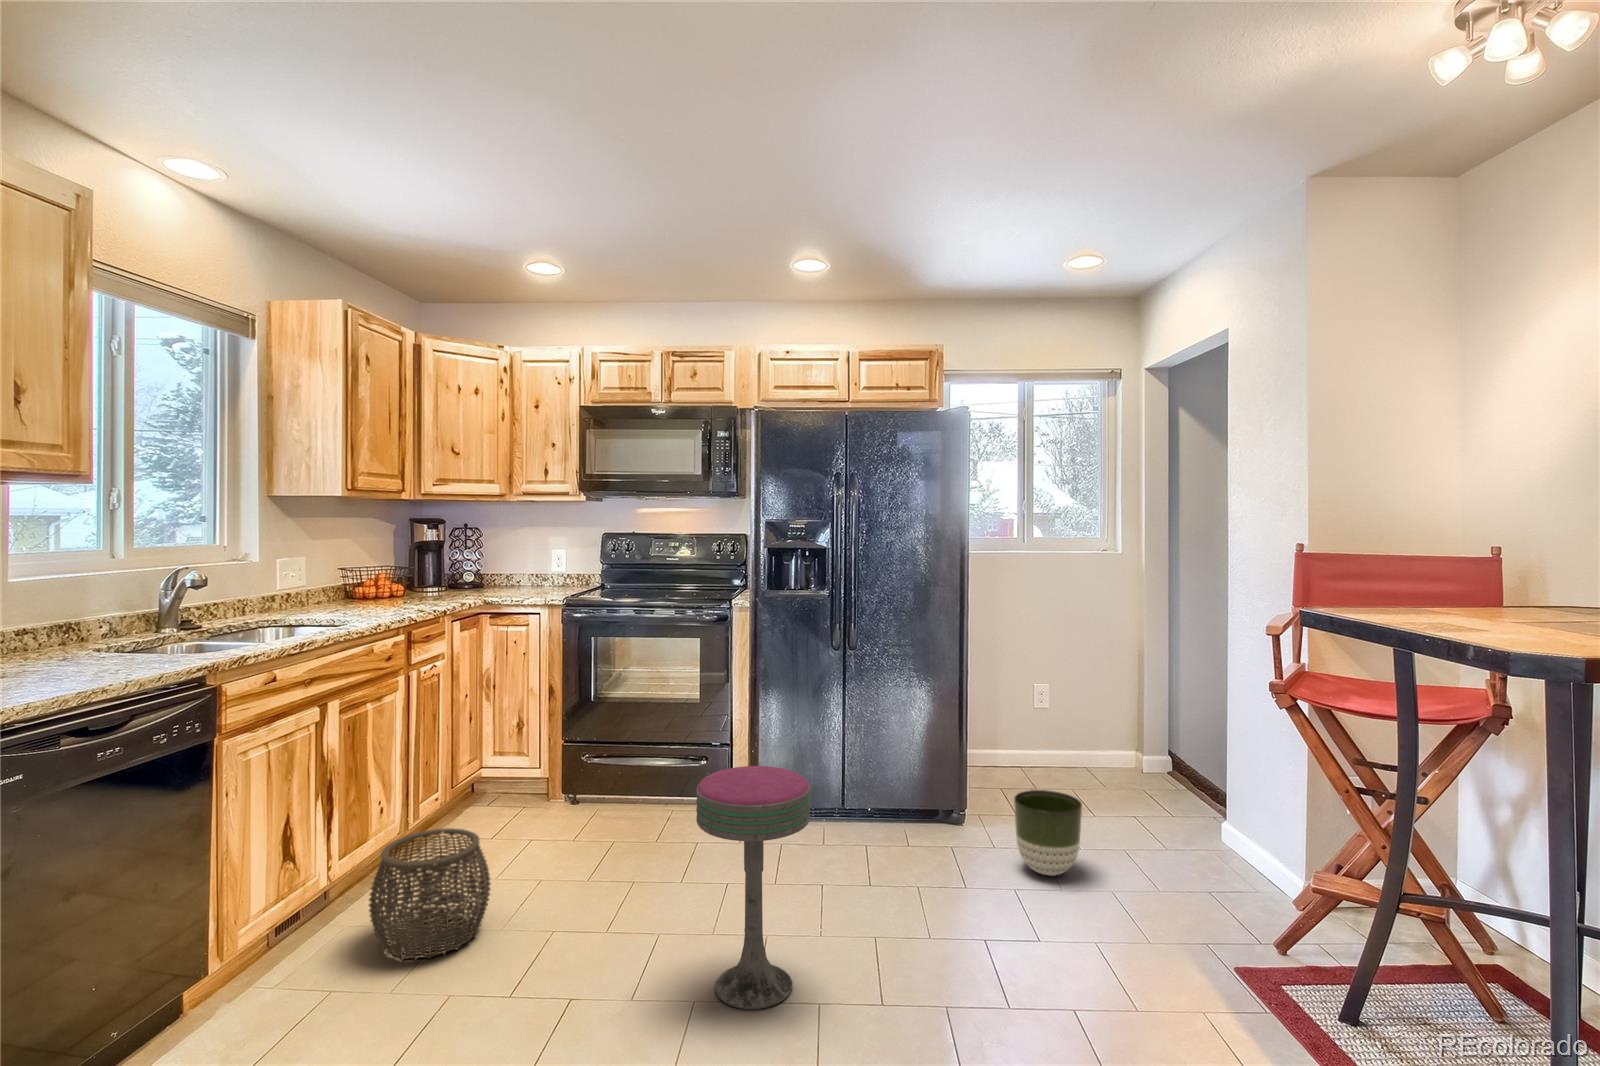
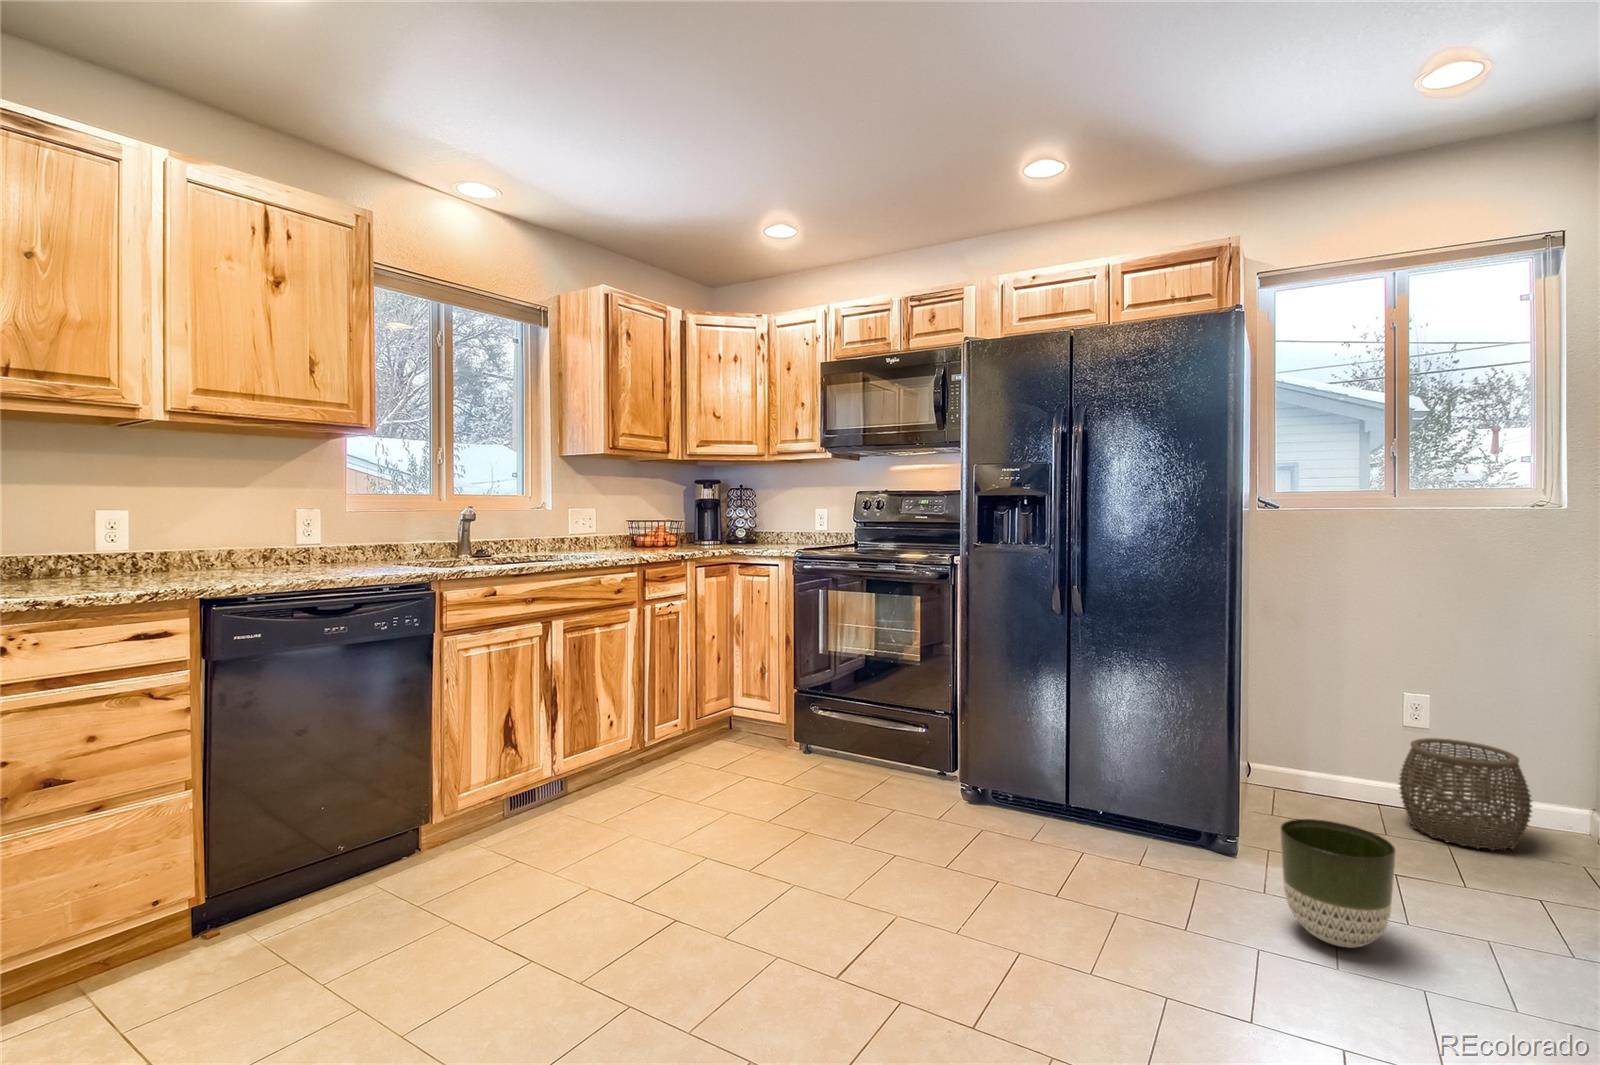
bar stool: present [696,766,810,1009] -> none [777,716,908,994]
woven basket: present [369,828,491,960] -> present [1399,738,1532,850]

